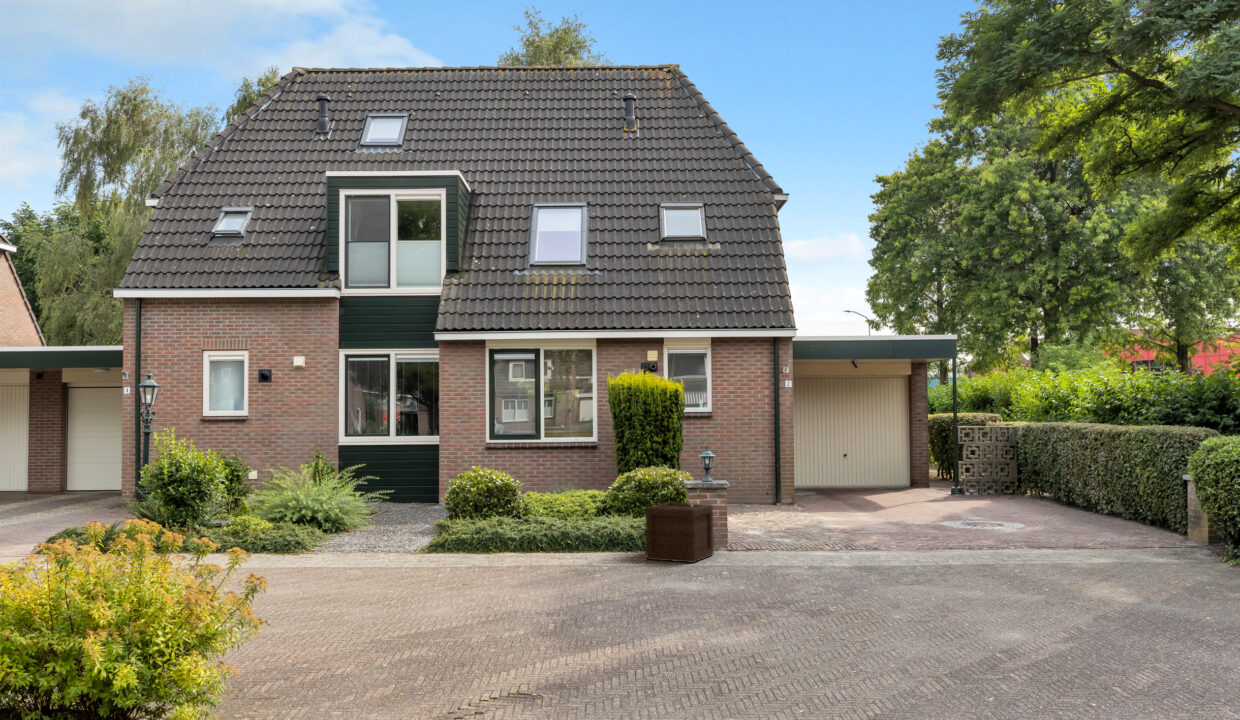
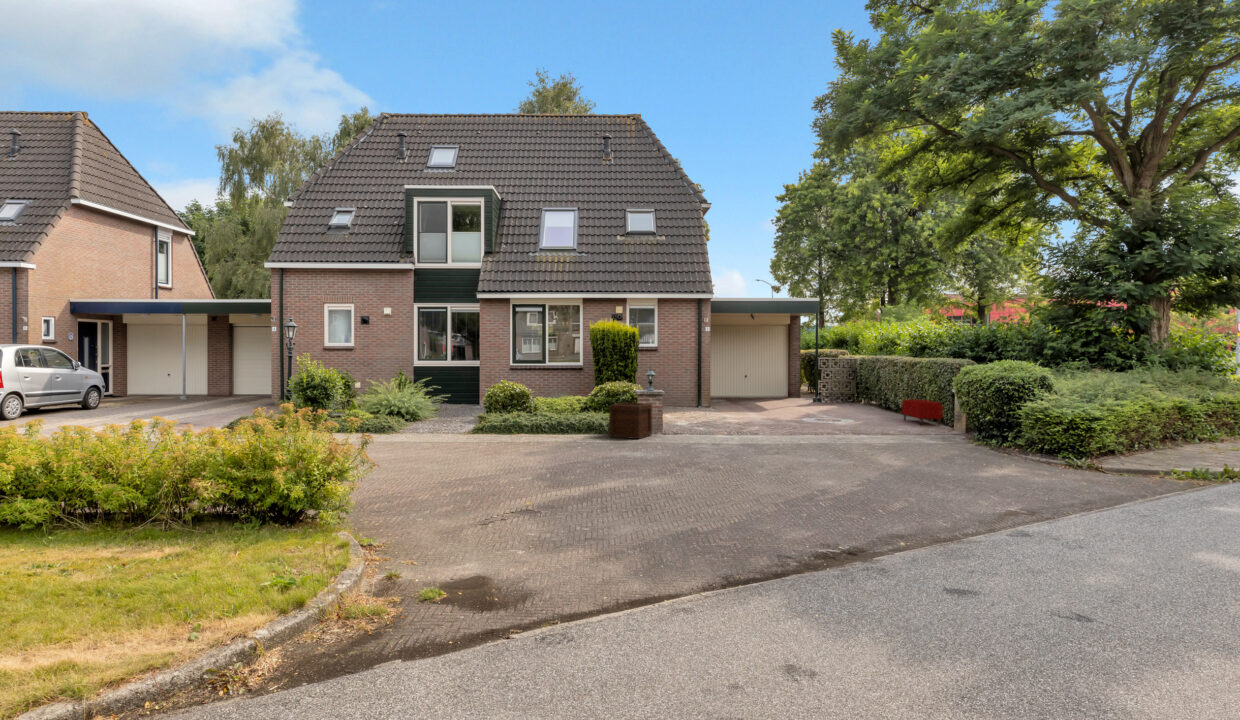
bench: none [1102,492,1173,535] -> present [902,400,943,425]

